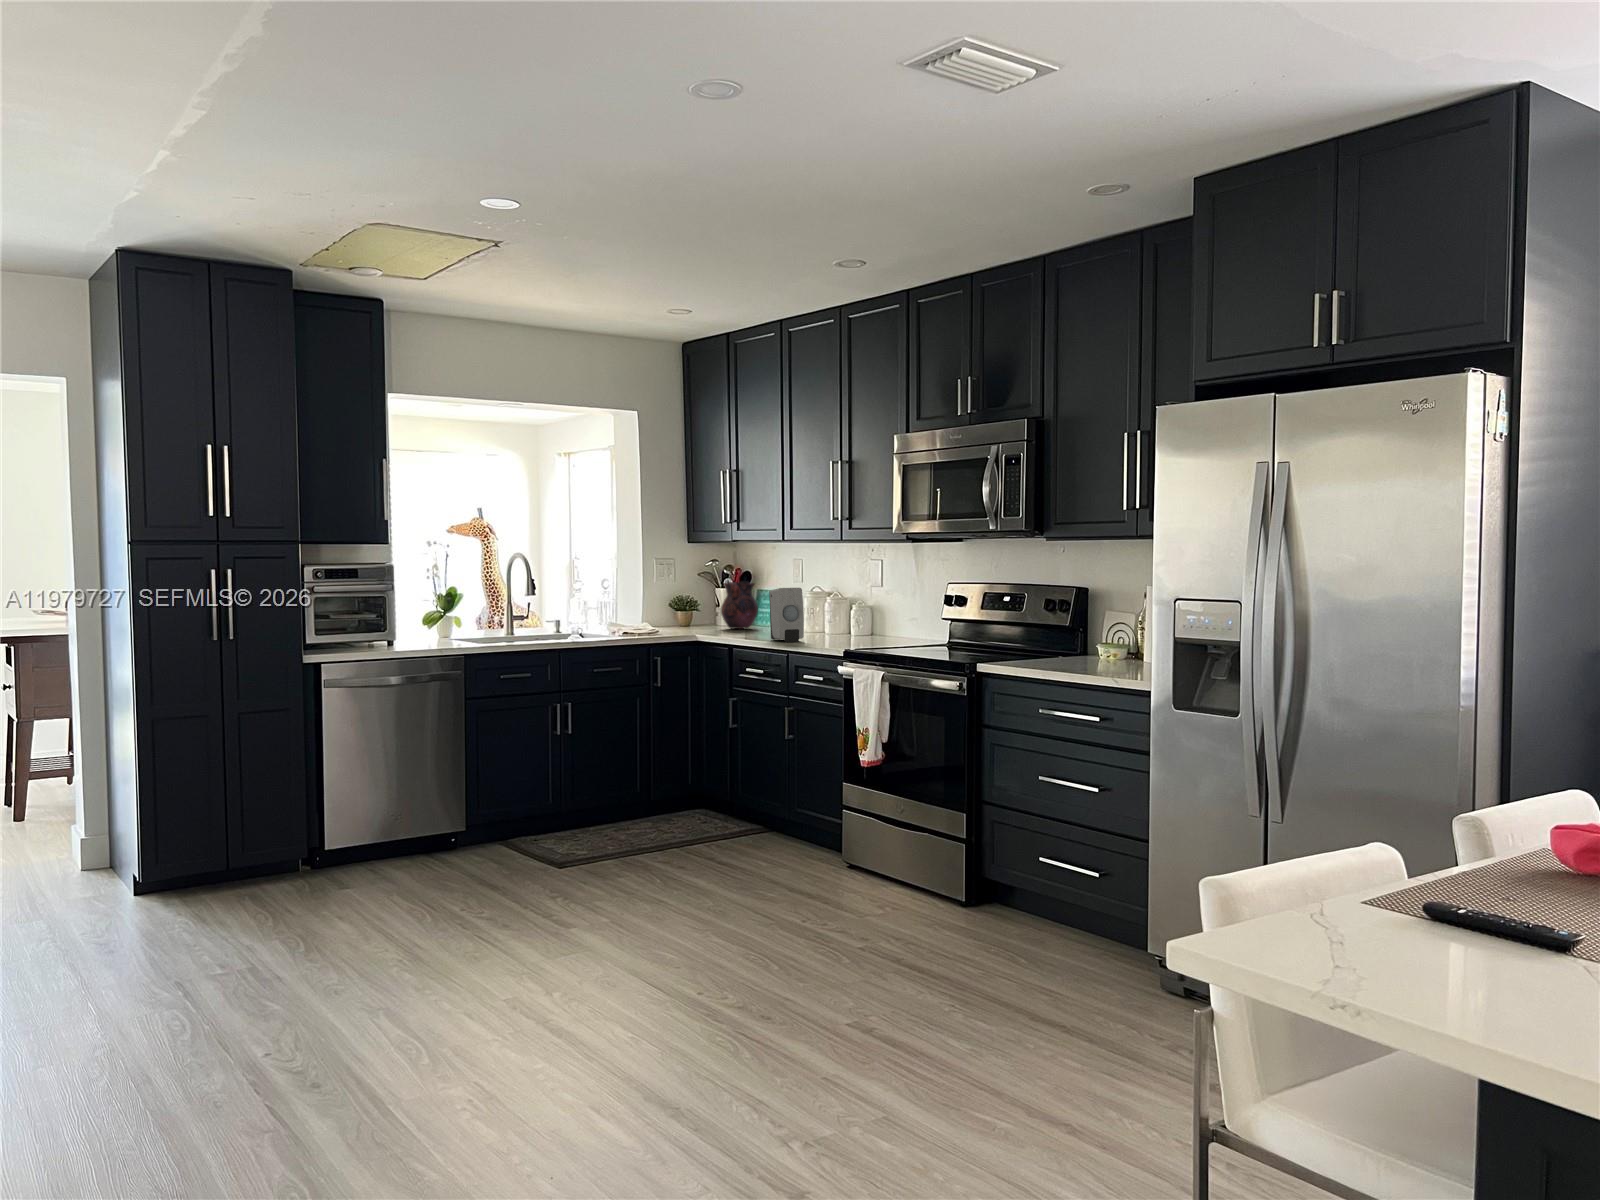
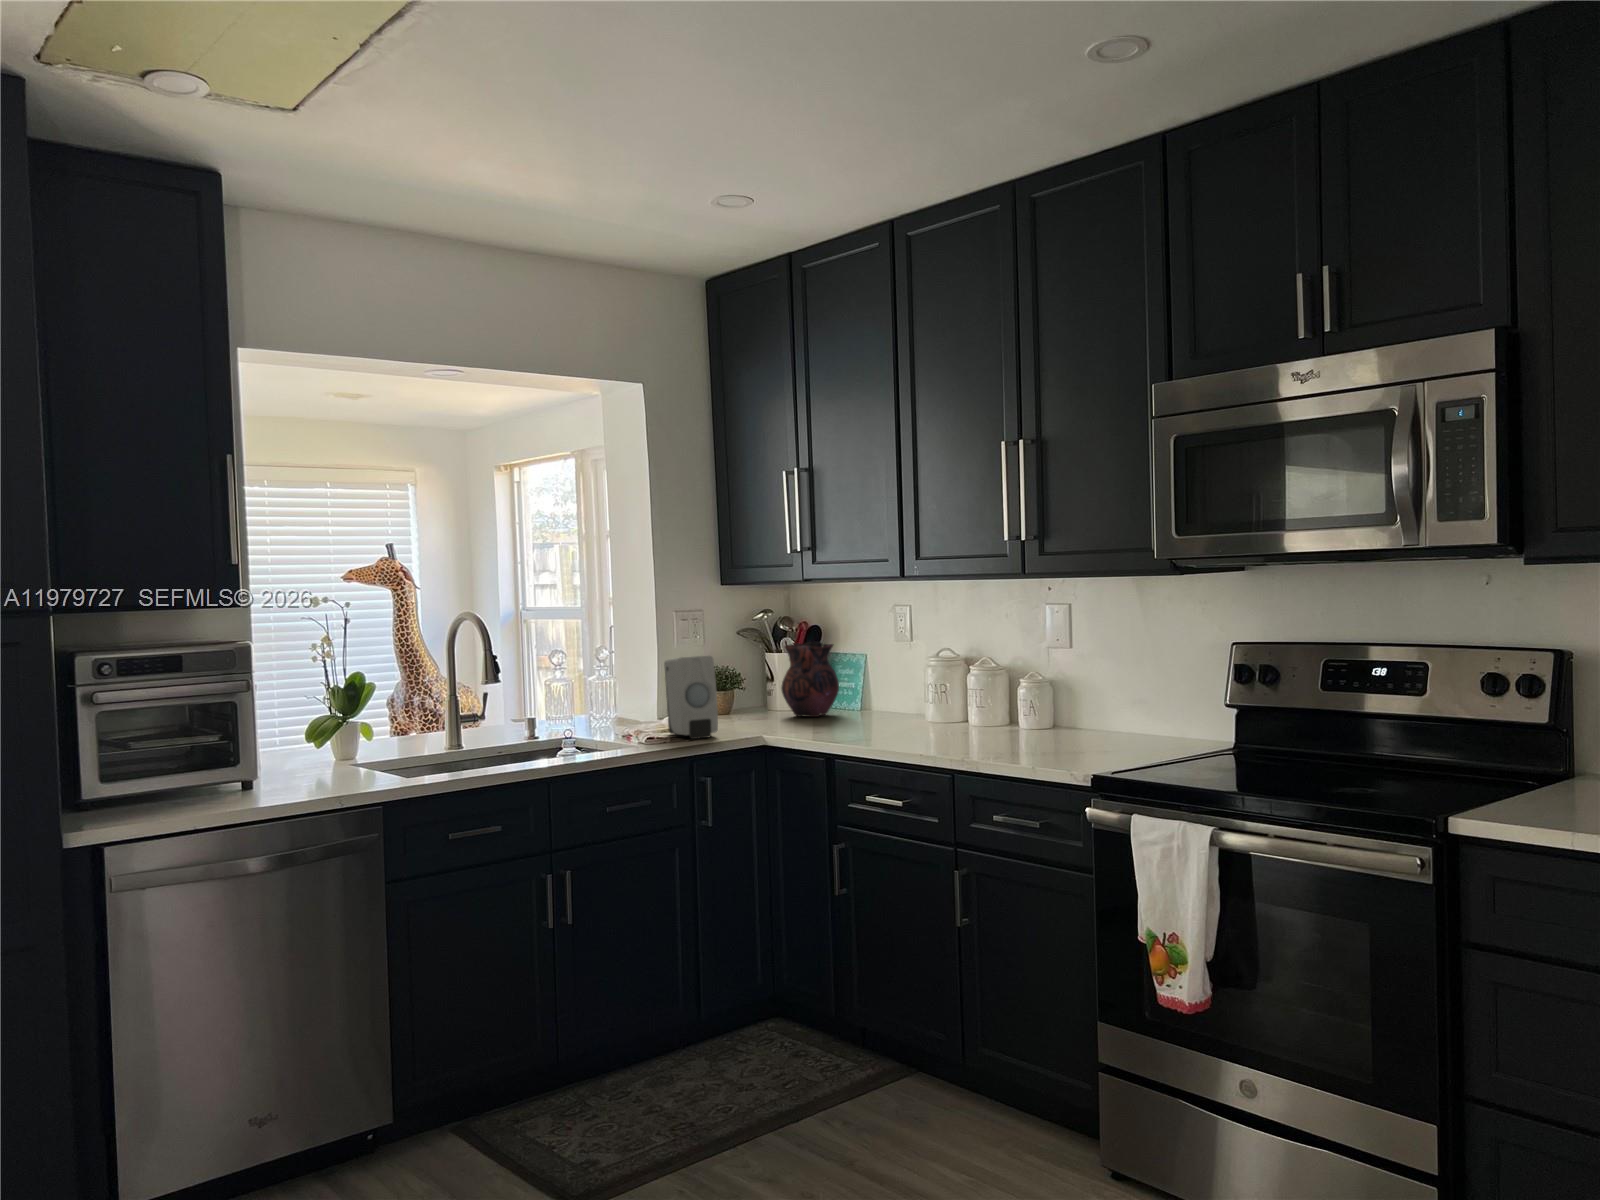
soap dispenser: present [769,588,804,642] -> present [665,656,718,739]

